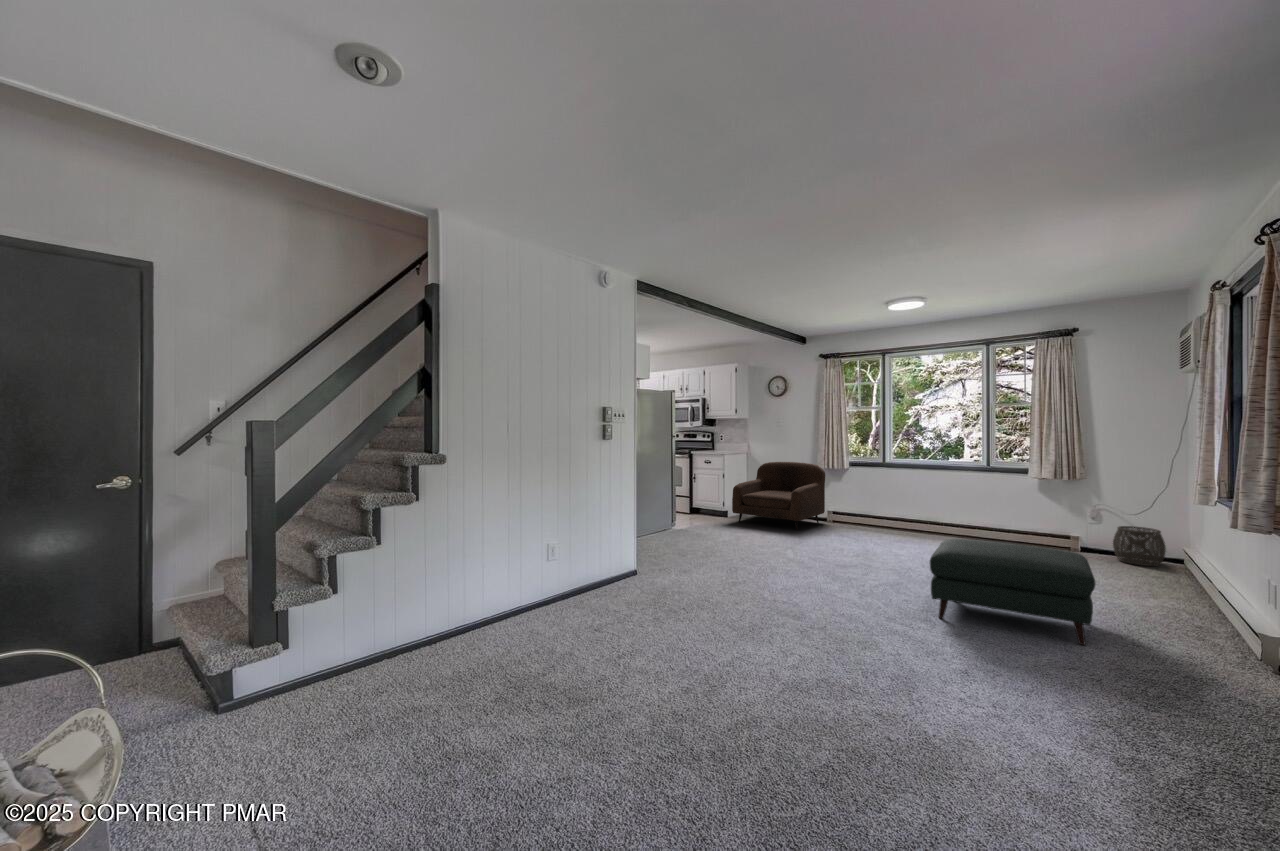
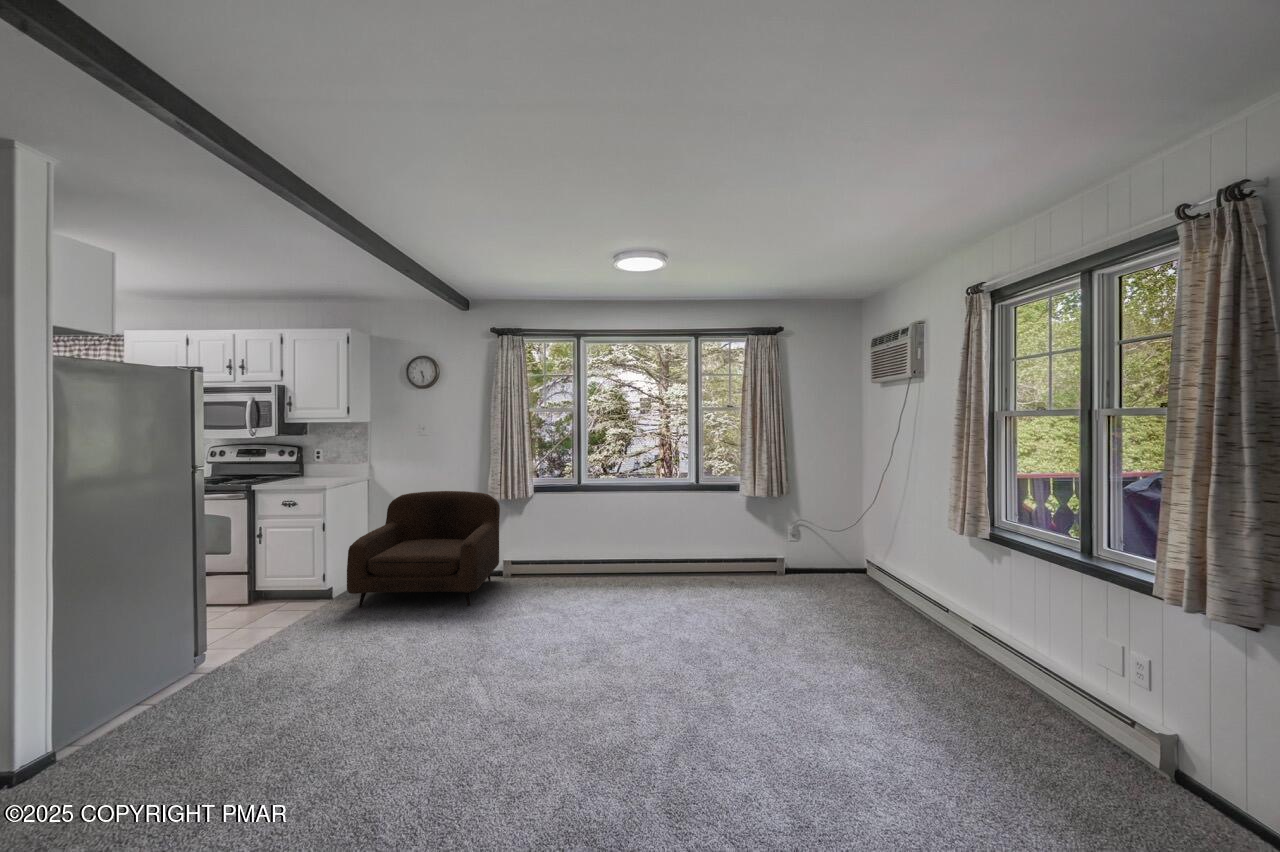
woven basket: present [1113,526,1166,566] -> none [817,540,862,584]
ottoman: present [930,539,1095,645] -> none [791,625,1077,815]

